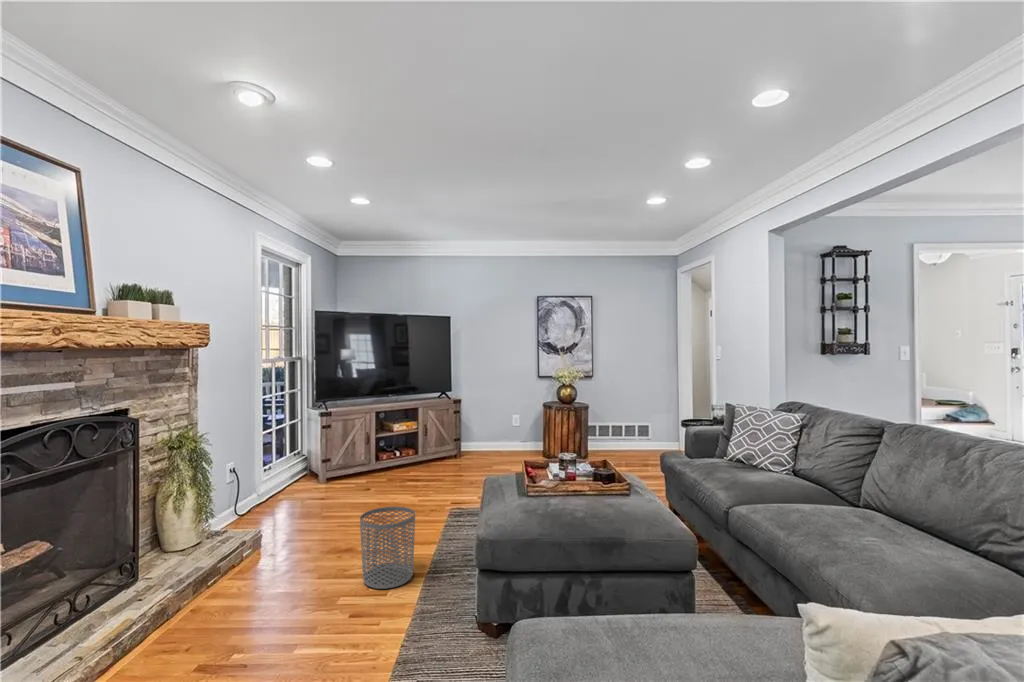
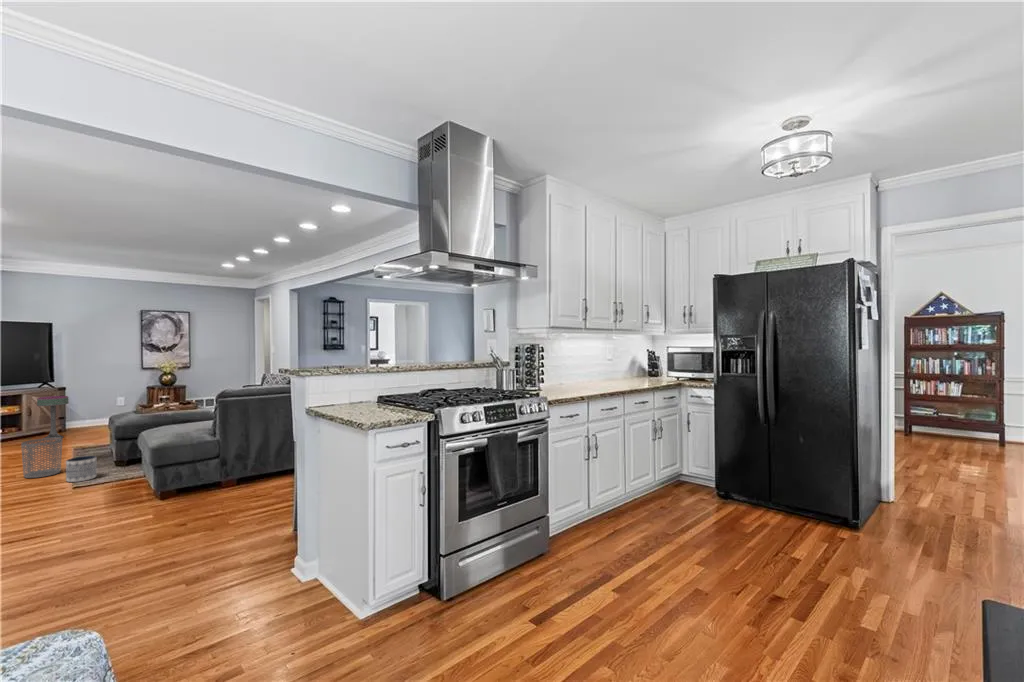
bar stool: none [430,411,460,470] -> present [37,396,69,438]
planter: none [401,573,451,642] -> present [66,456,97,482]

